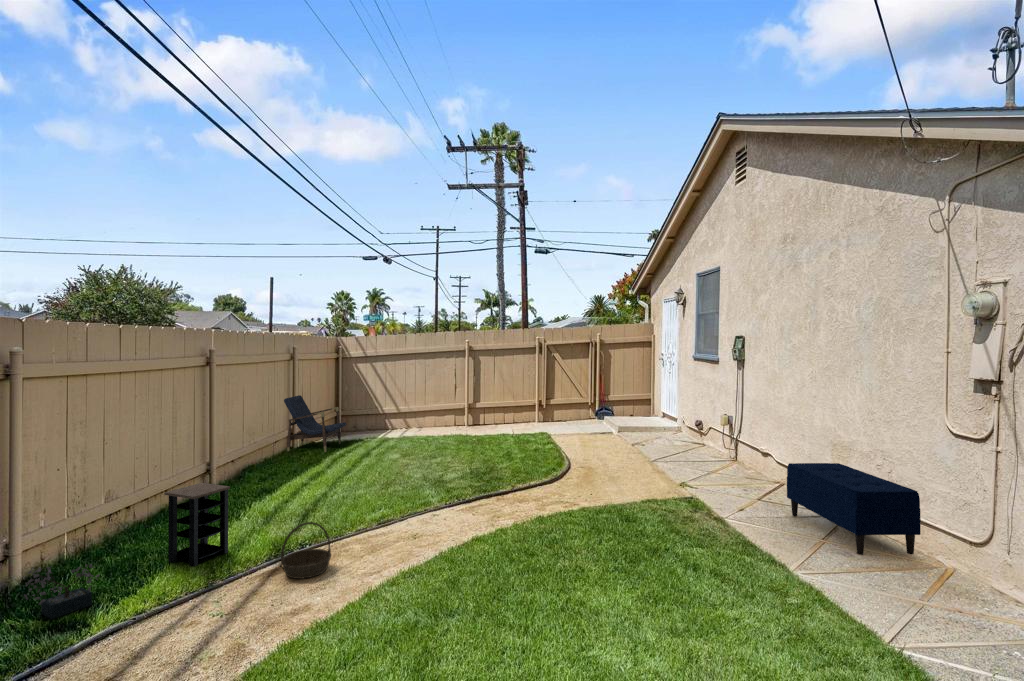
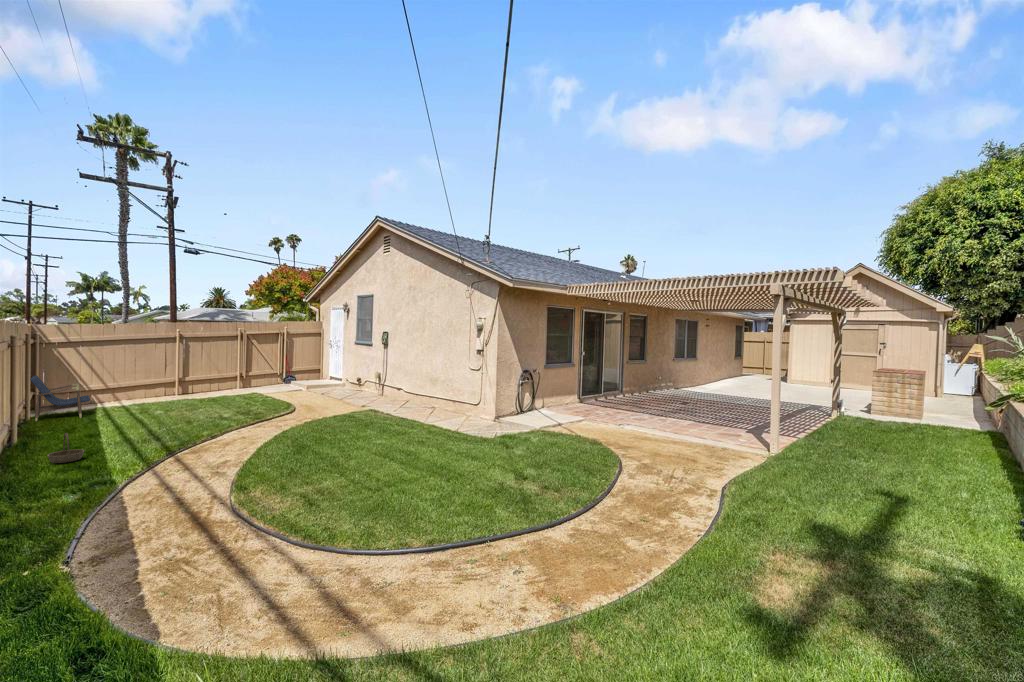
bench: present [787,463,921,555] -> none [415,385,461,413]
side table: present [164,483,230,567] -> none [114,415,152,459]
basket: present [281,522,331,579] -> present [47,433,84,463]
decorative plant: present [24,564,99,619] -> none [87,451,119,477]

